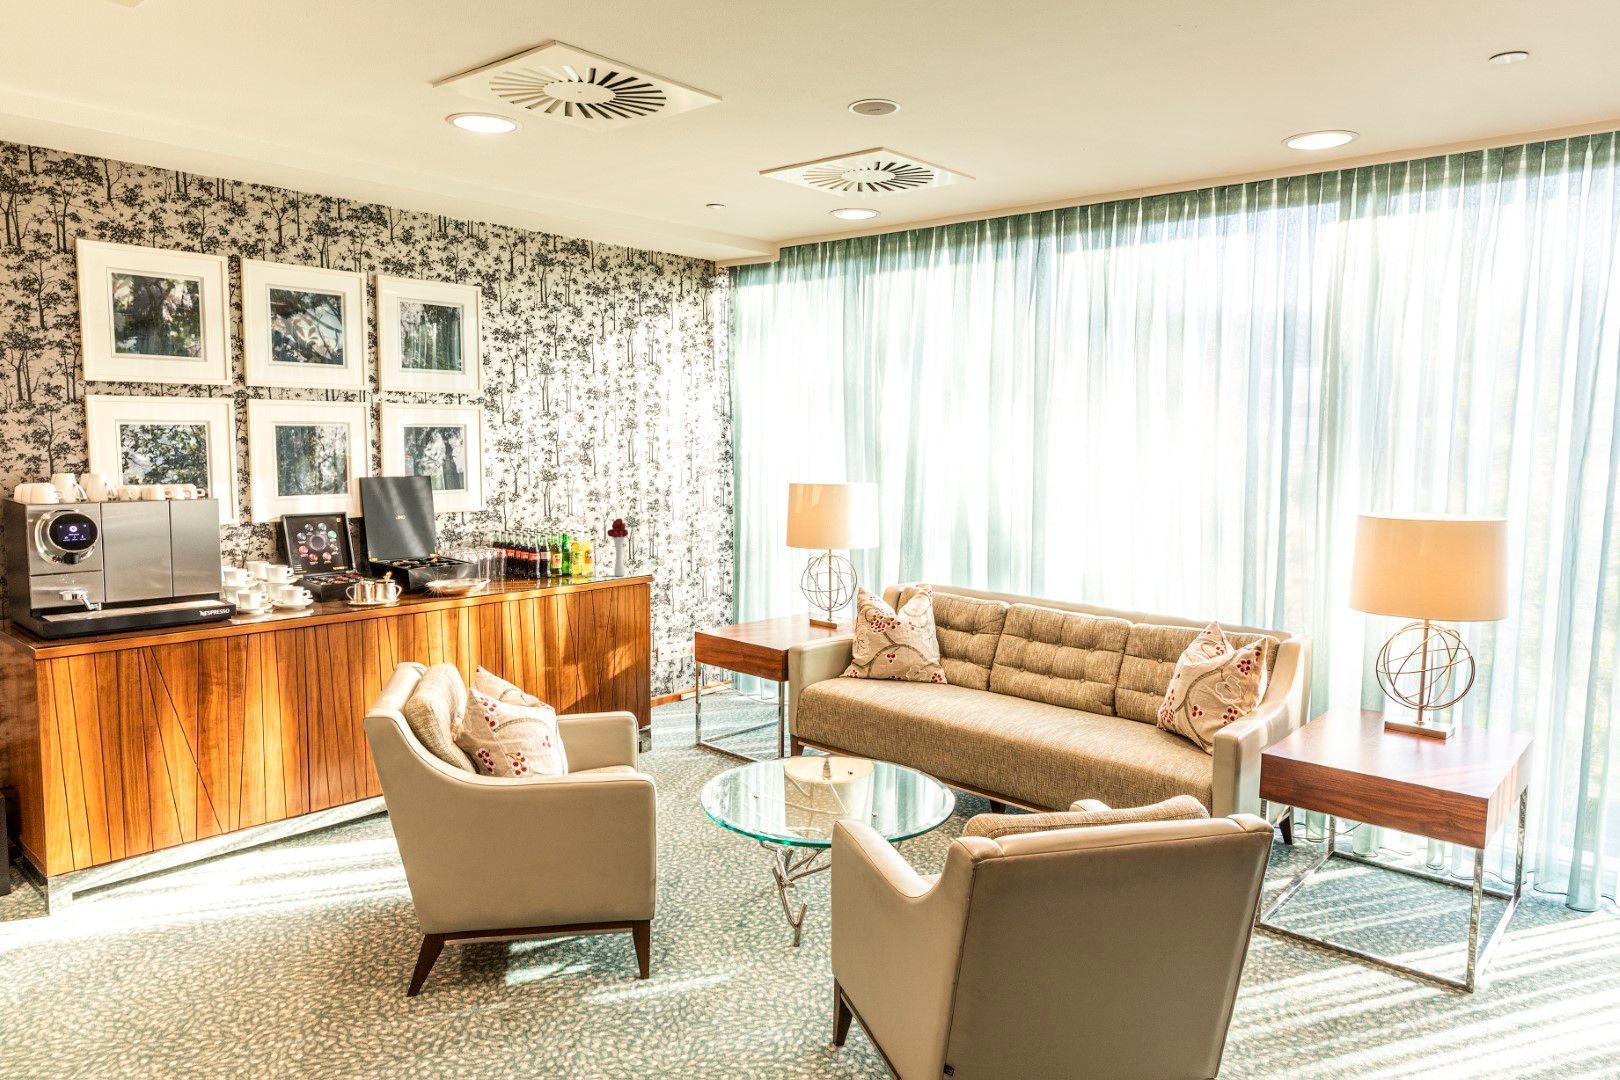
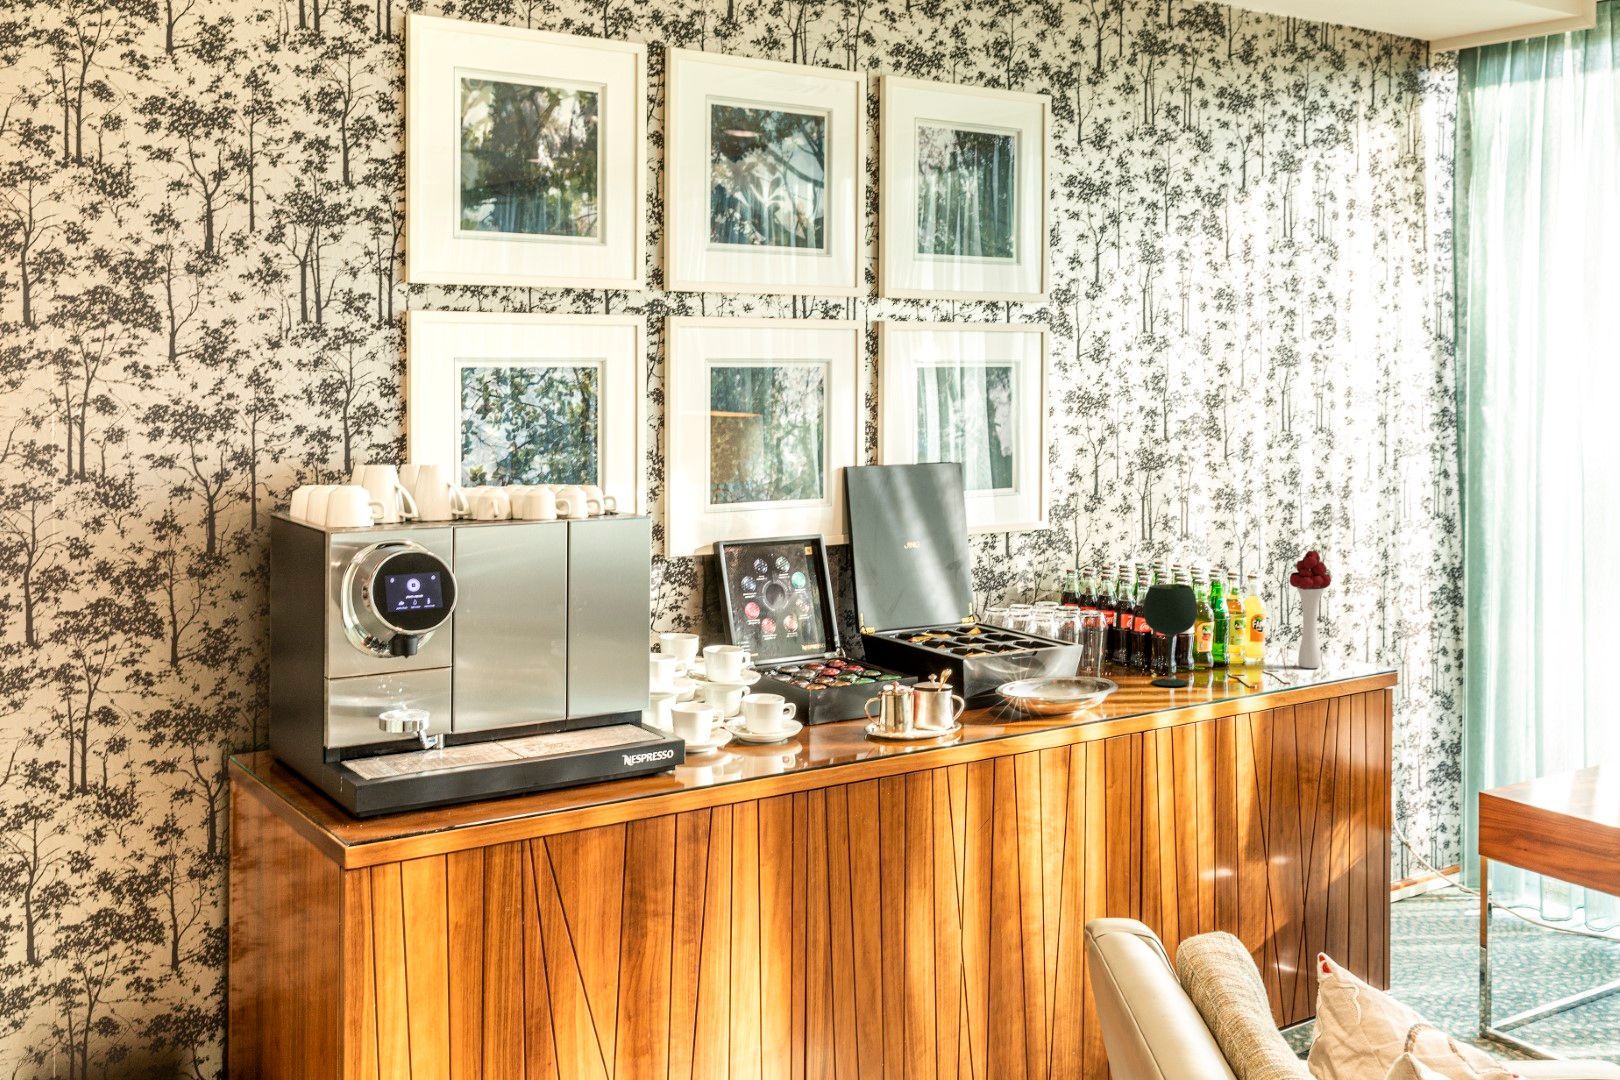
wine glass: none [523,535,550,585] -> present [1143,584,1197,686]

